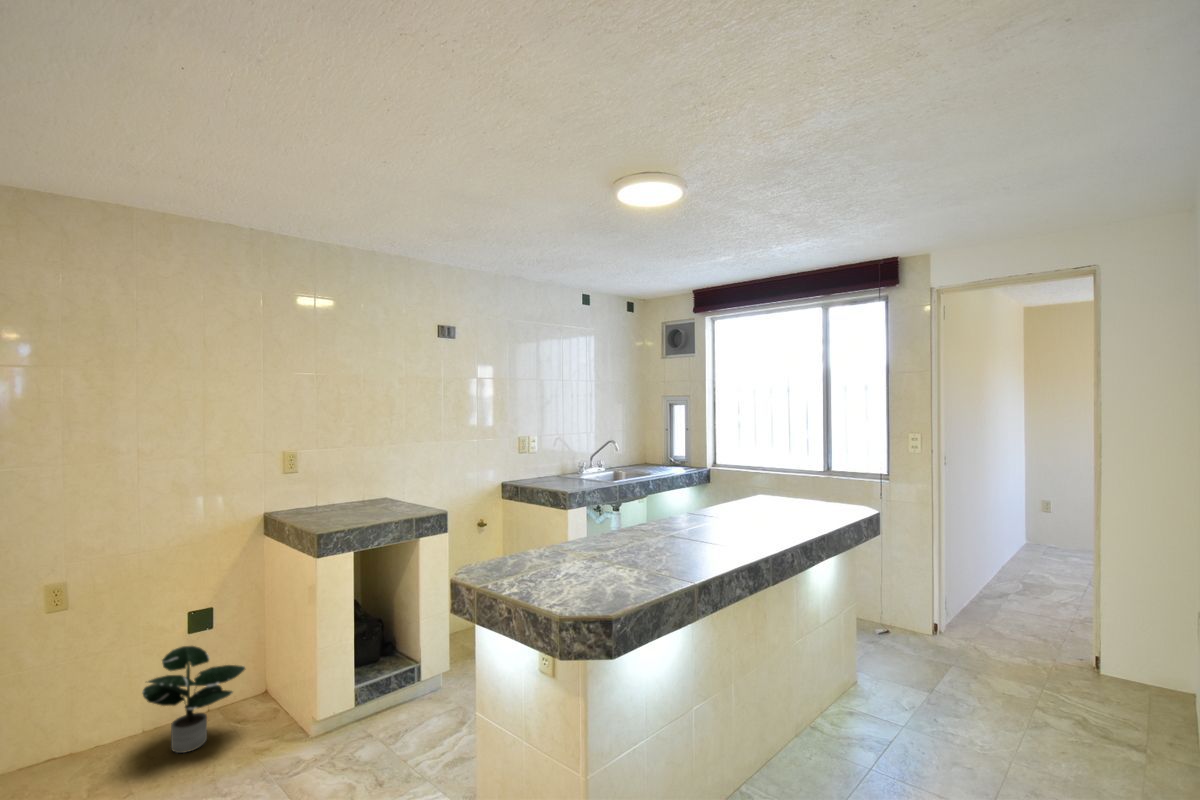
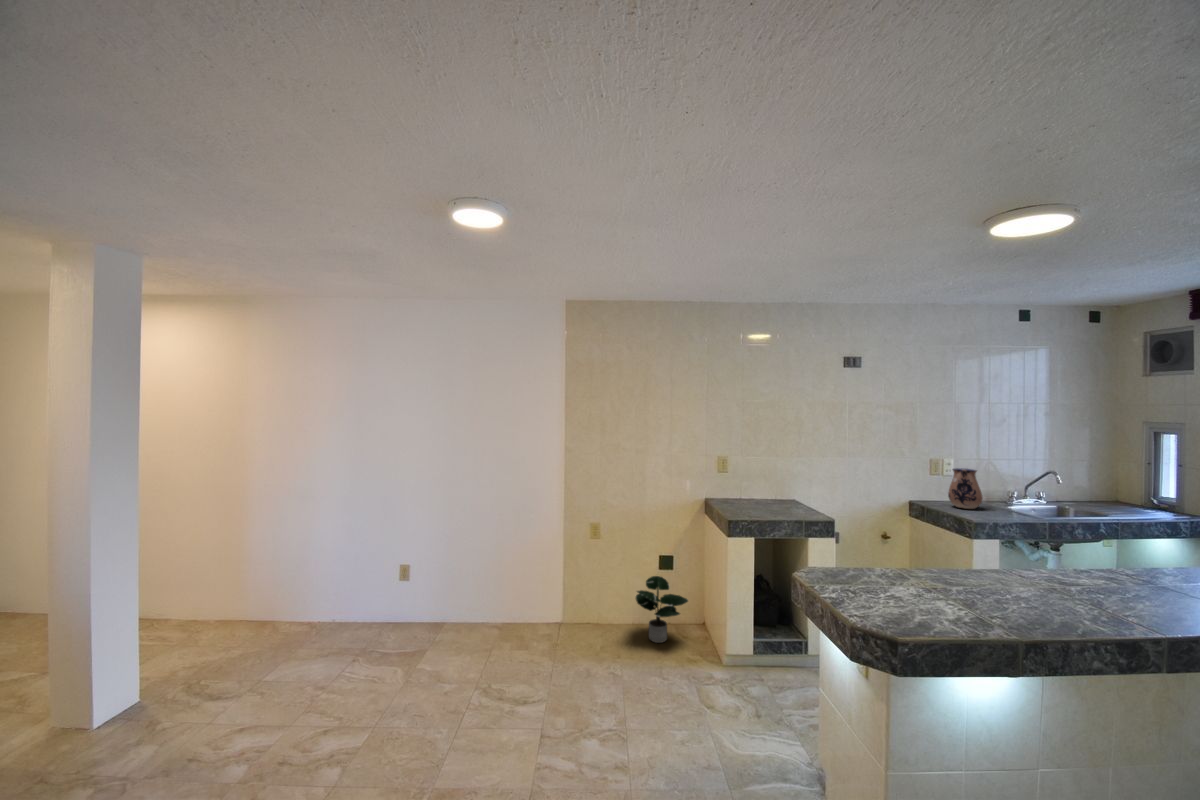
ceramic pitcher: none [541,442,568,482] -> present [948,468,983,509]

